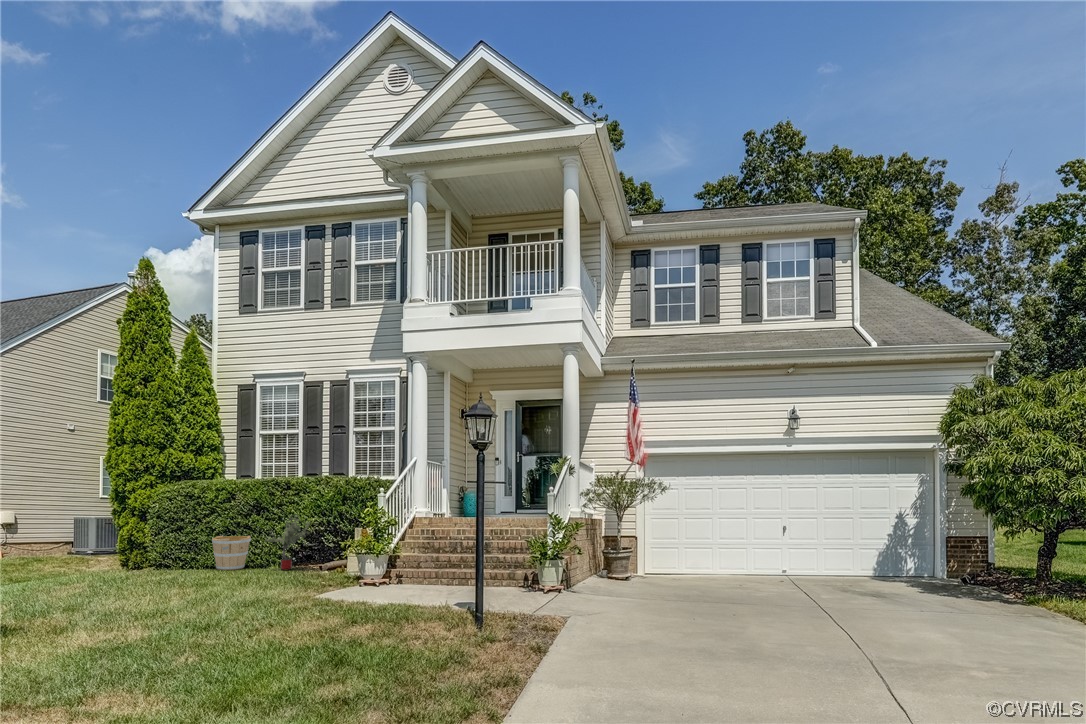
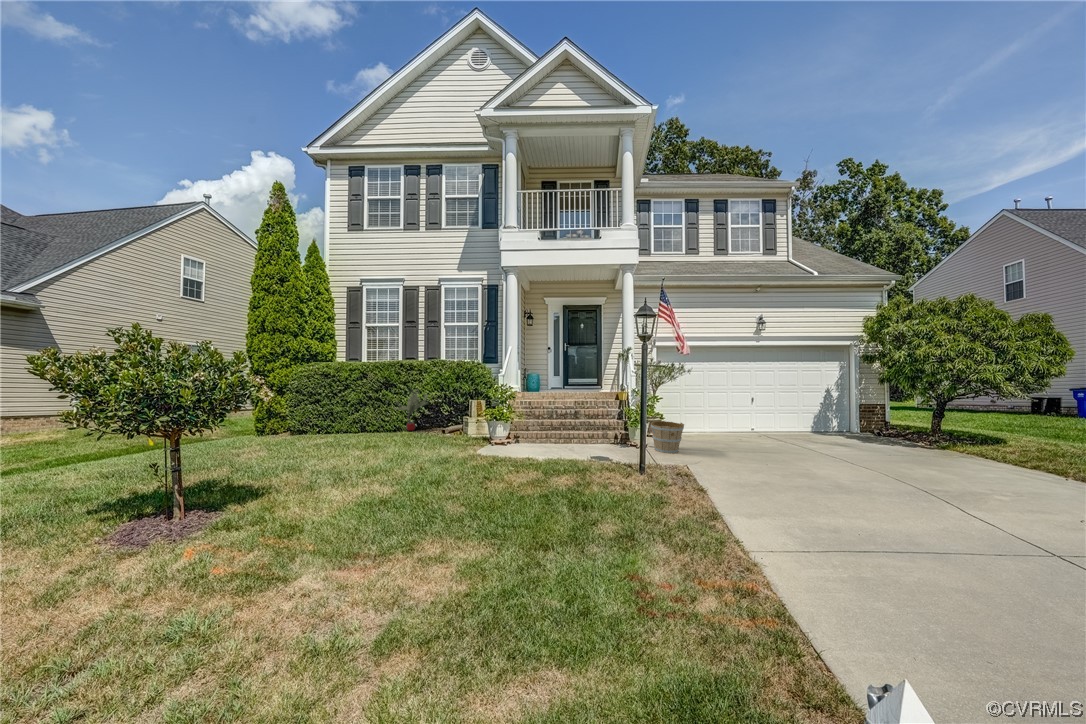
wooden bucket: present [212,536,251,570] -> present [651,421,684,453]

